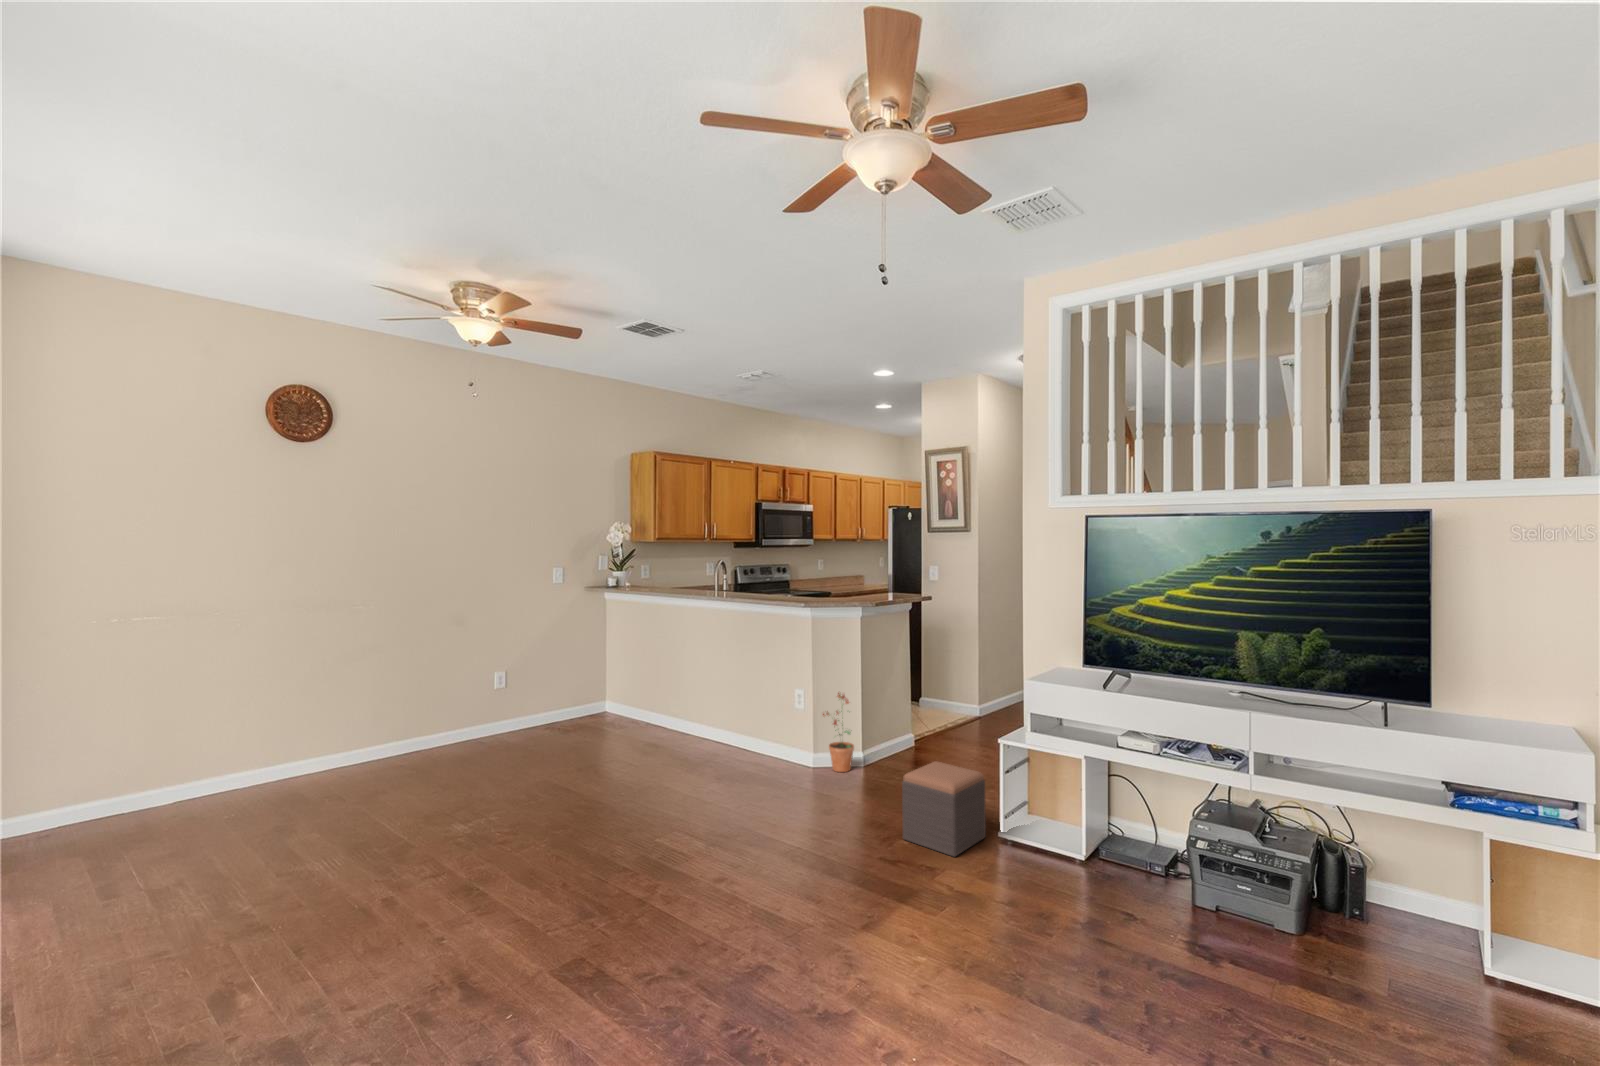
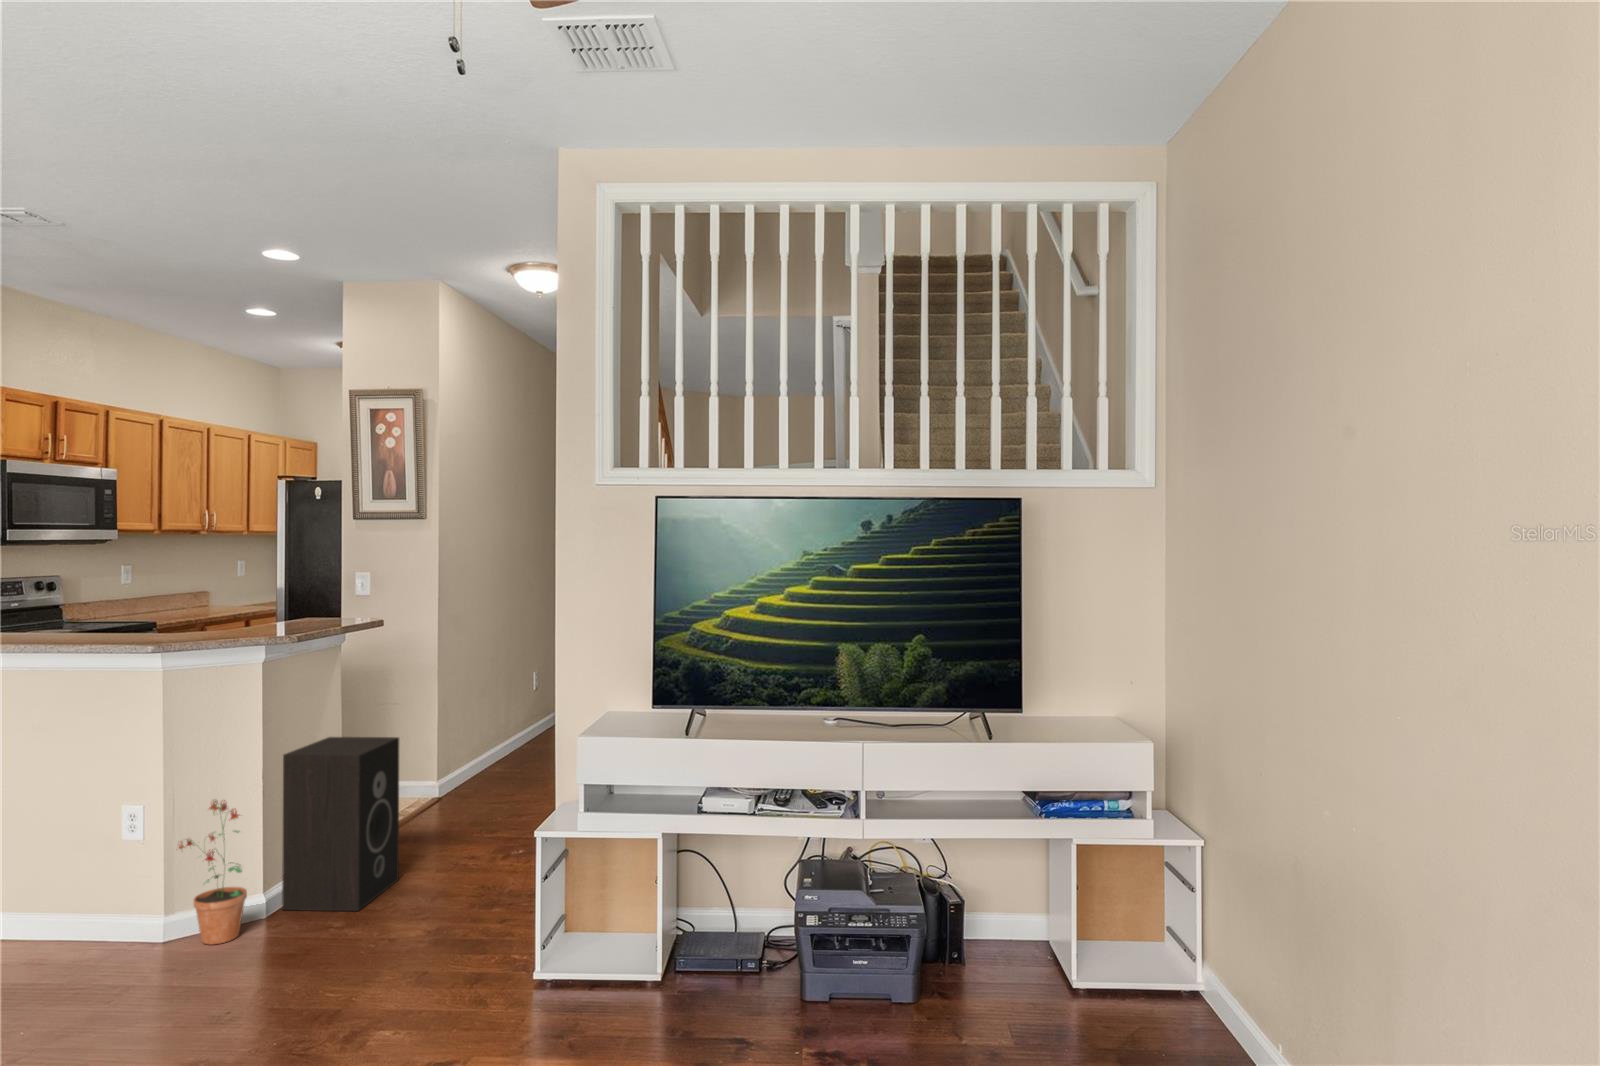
speaker: none [874,665,940,772] -> present [282,737,399,911]
footstool: present [902,761,986,857] -> none [377,888,513,1037]

